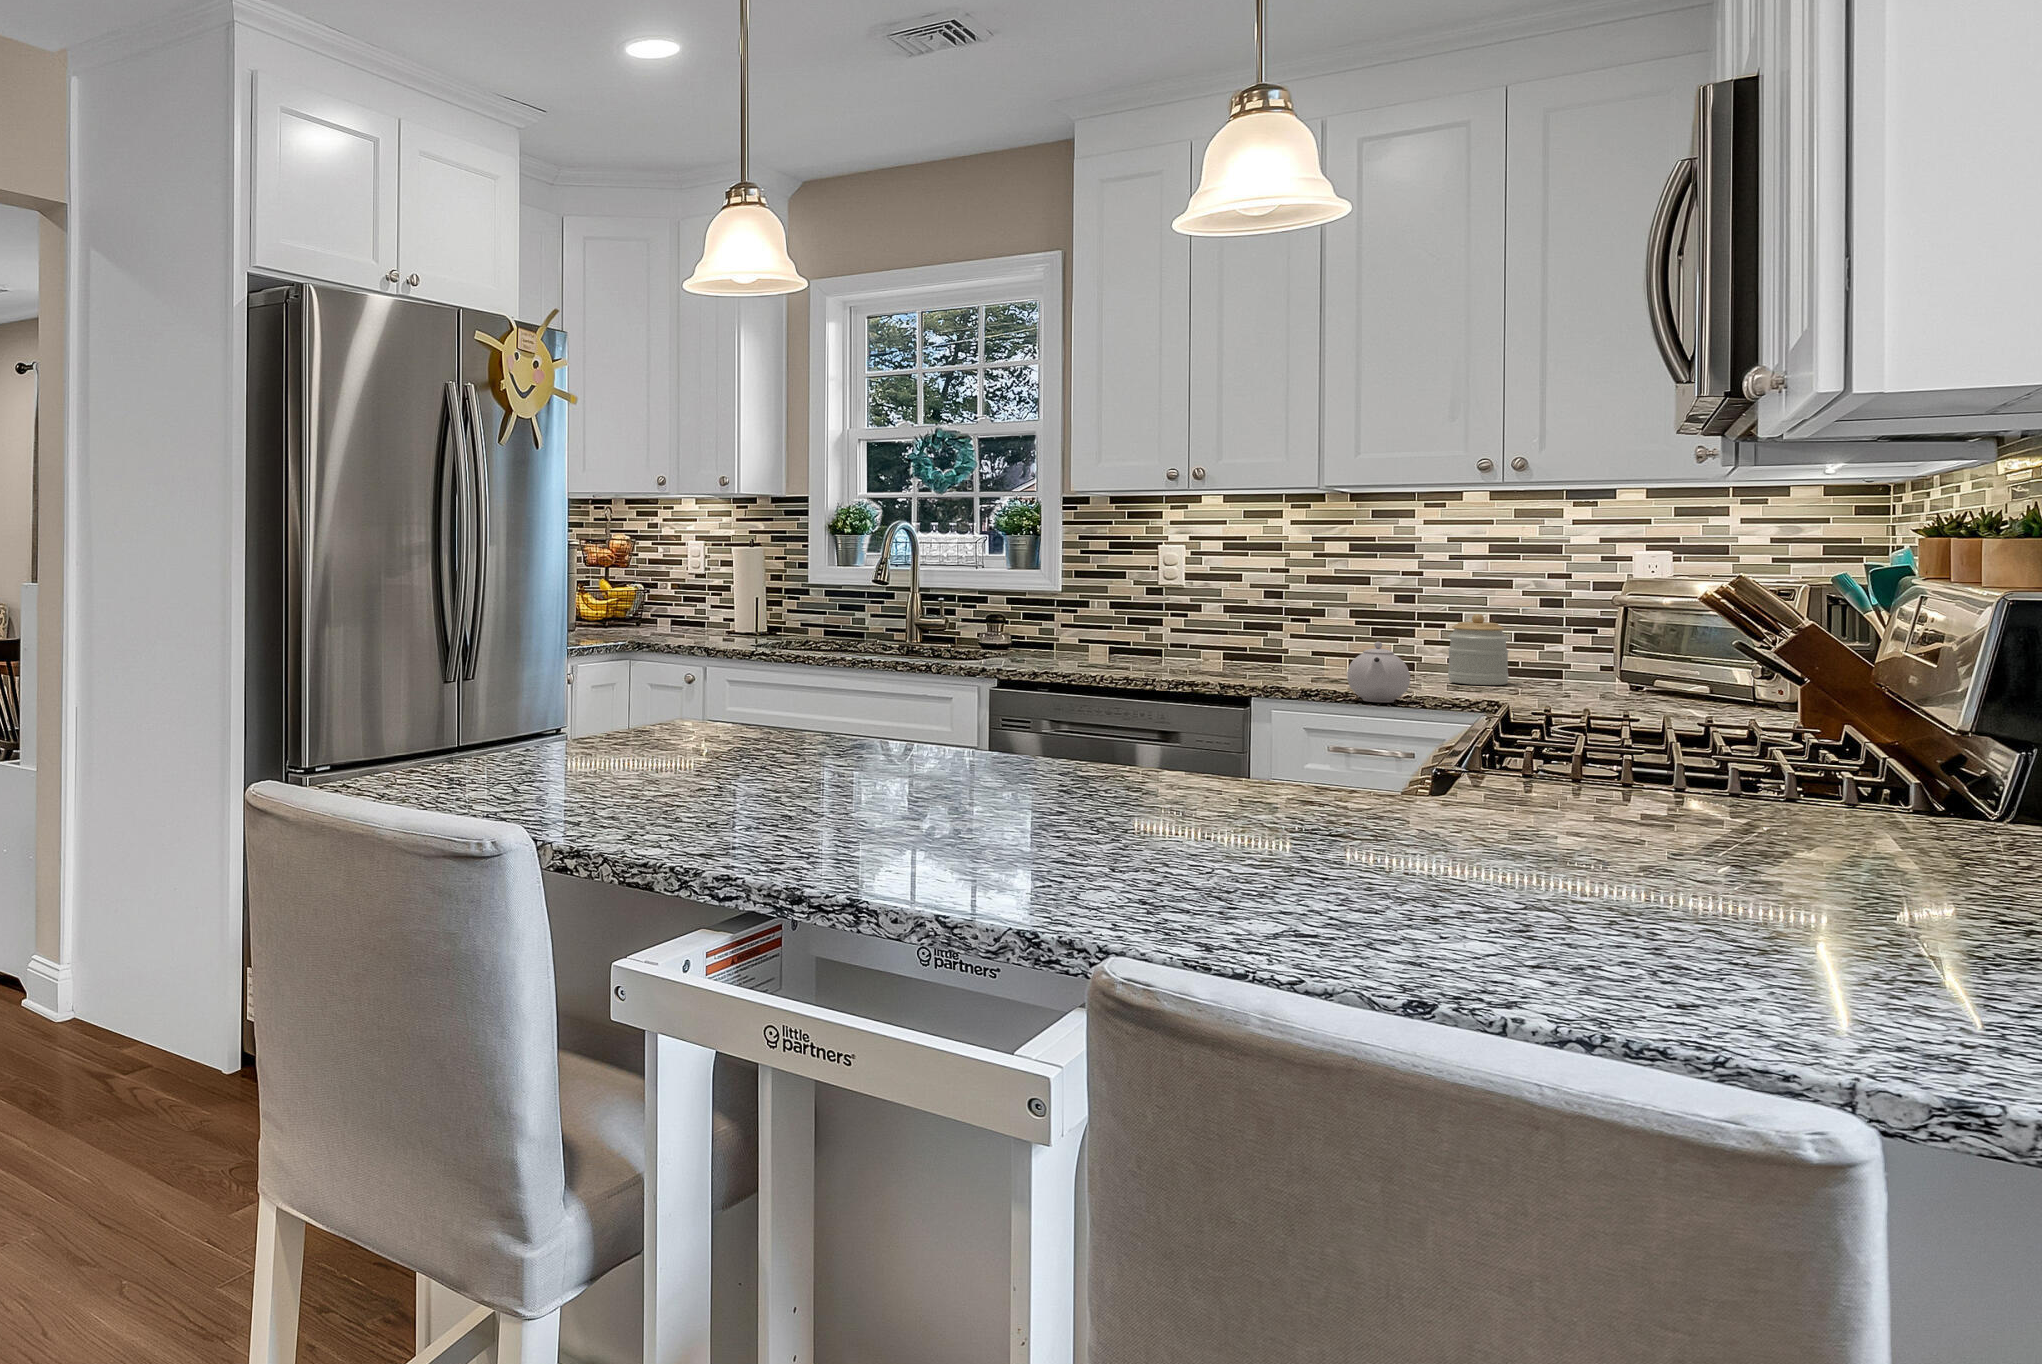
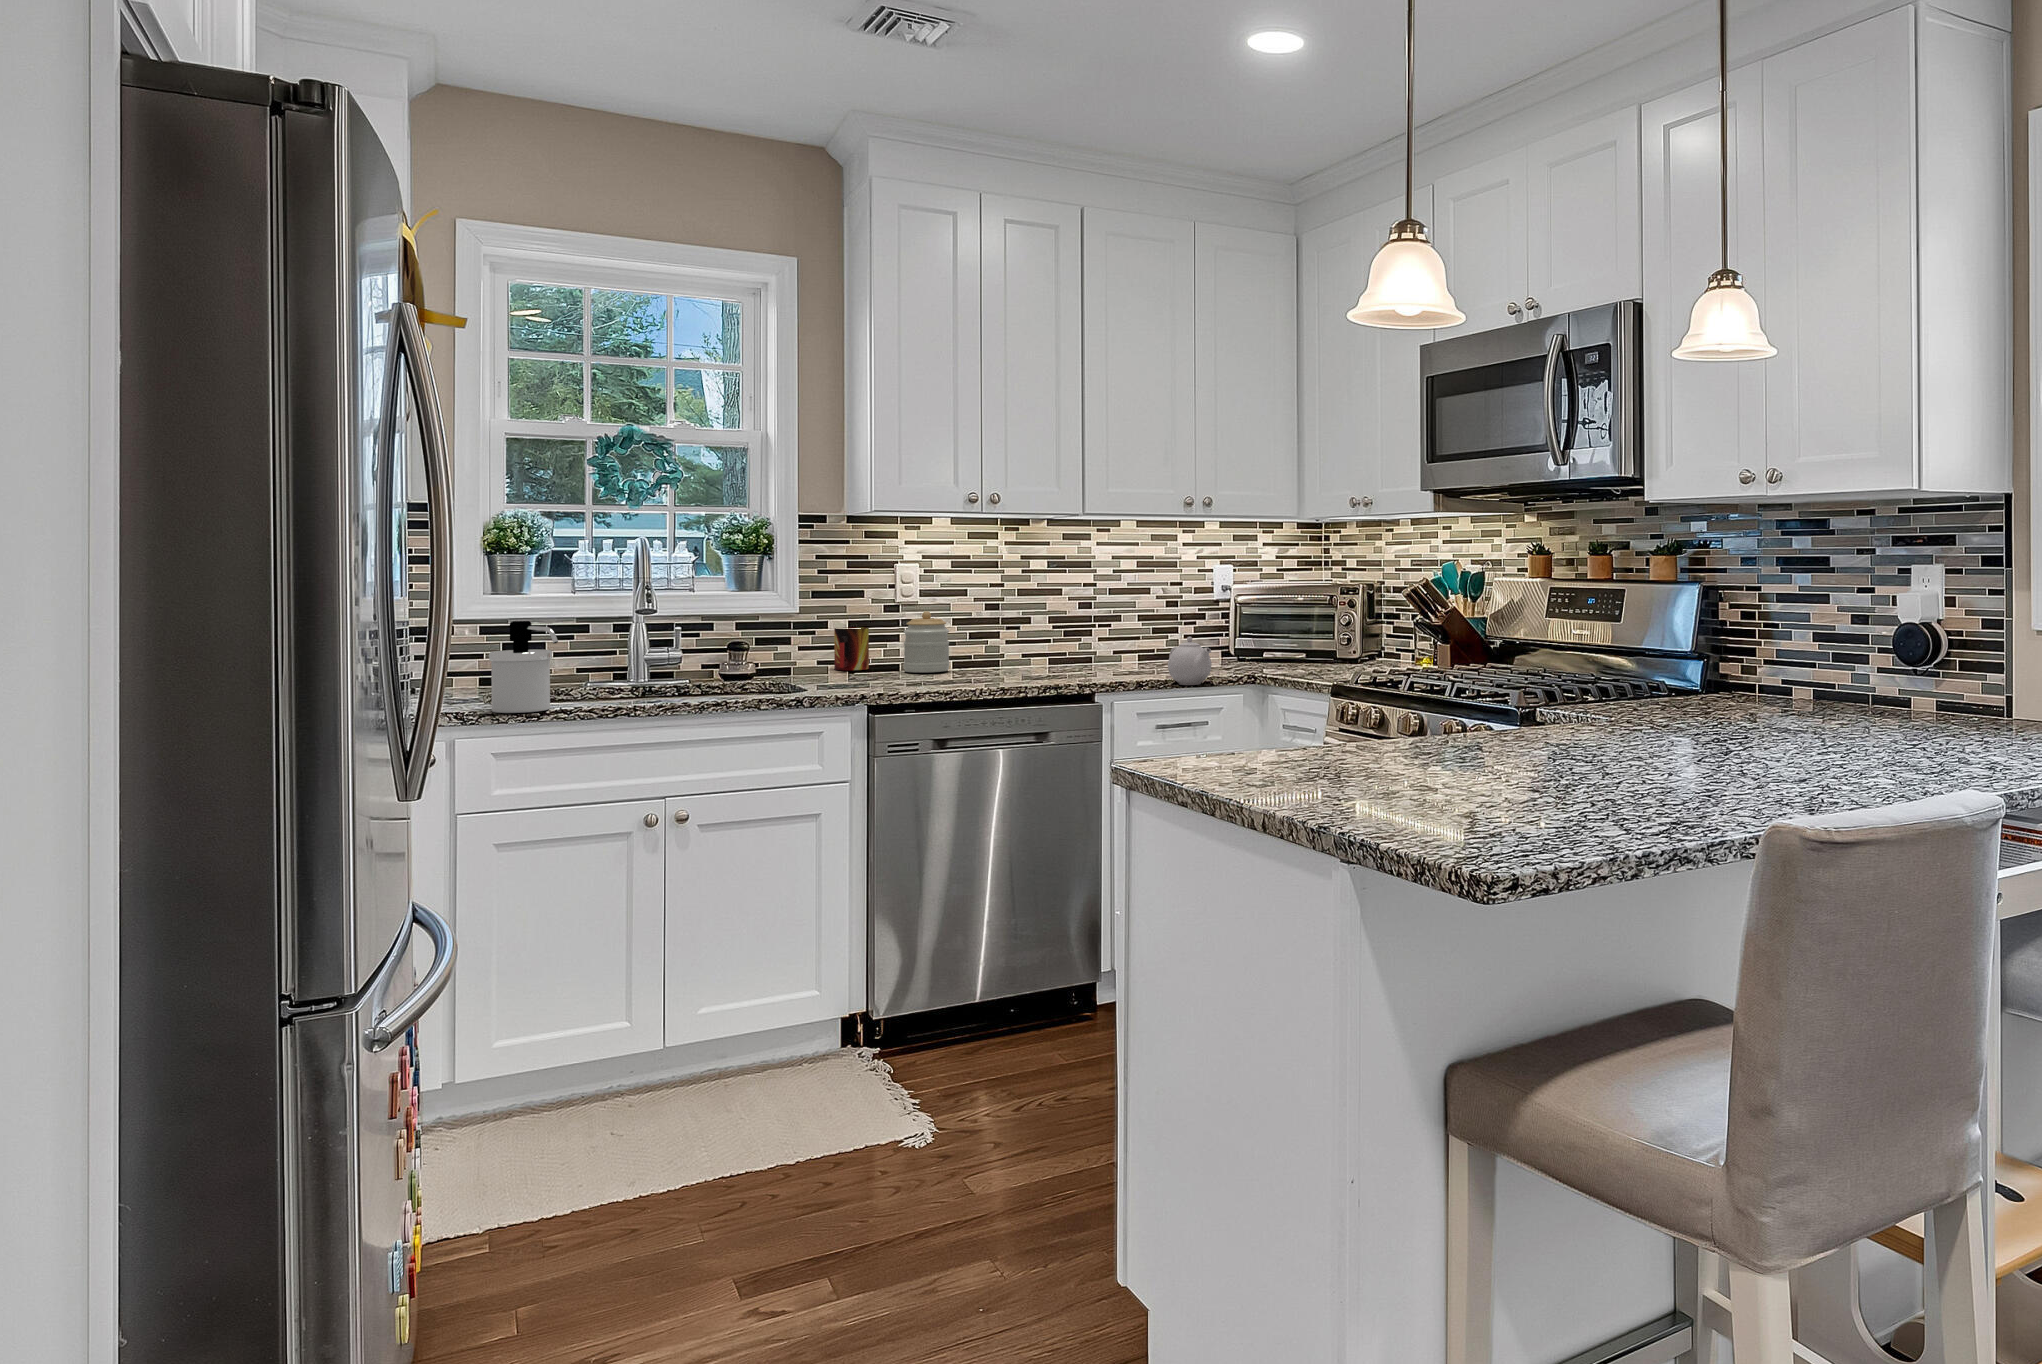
soap dispenser: none [731,585,772,653] -> present [489,621,558,713]
mug: none [1087,608,1132,650] -> present [834,627,869,670]
jar: present [1448,614,1509,685] -> present [904,611,949,673]

